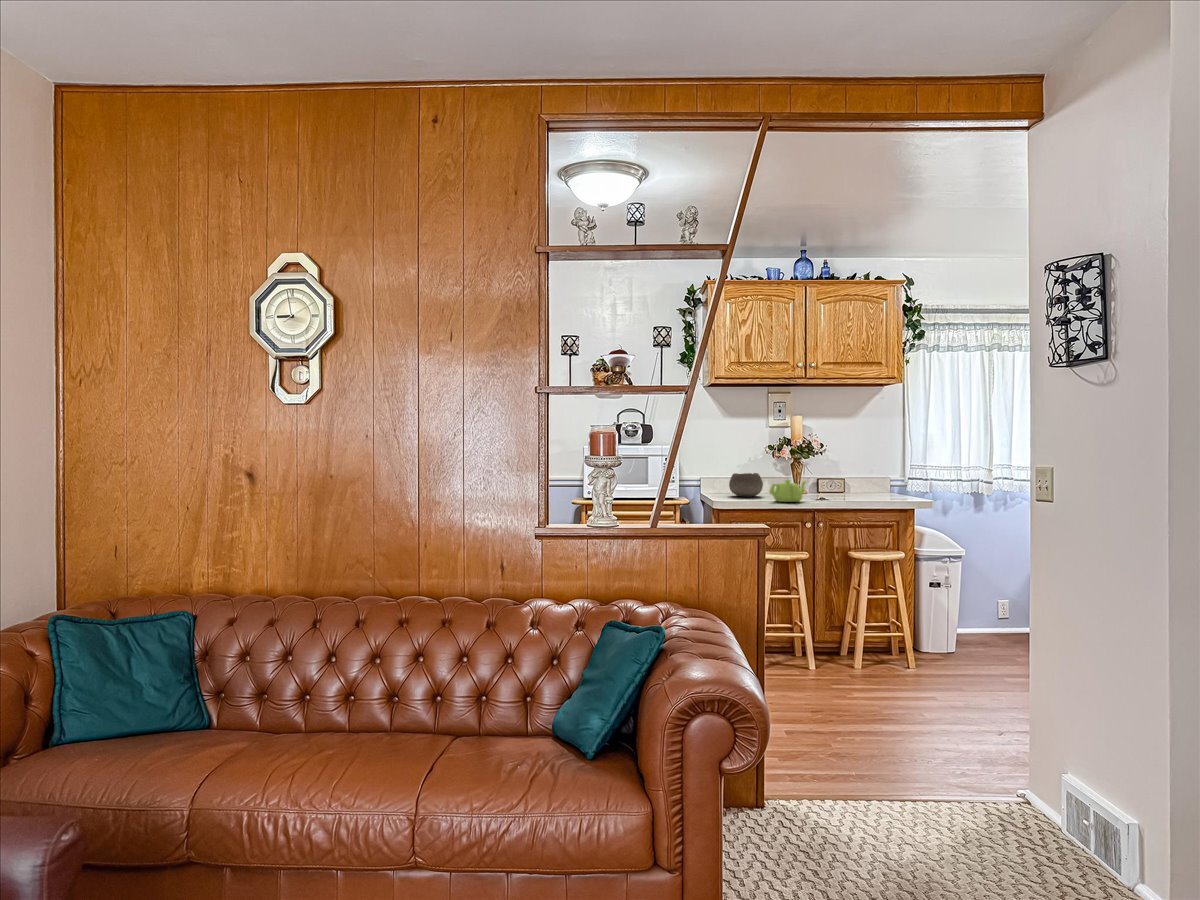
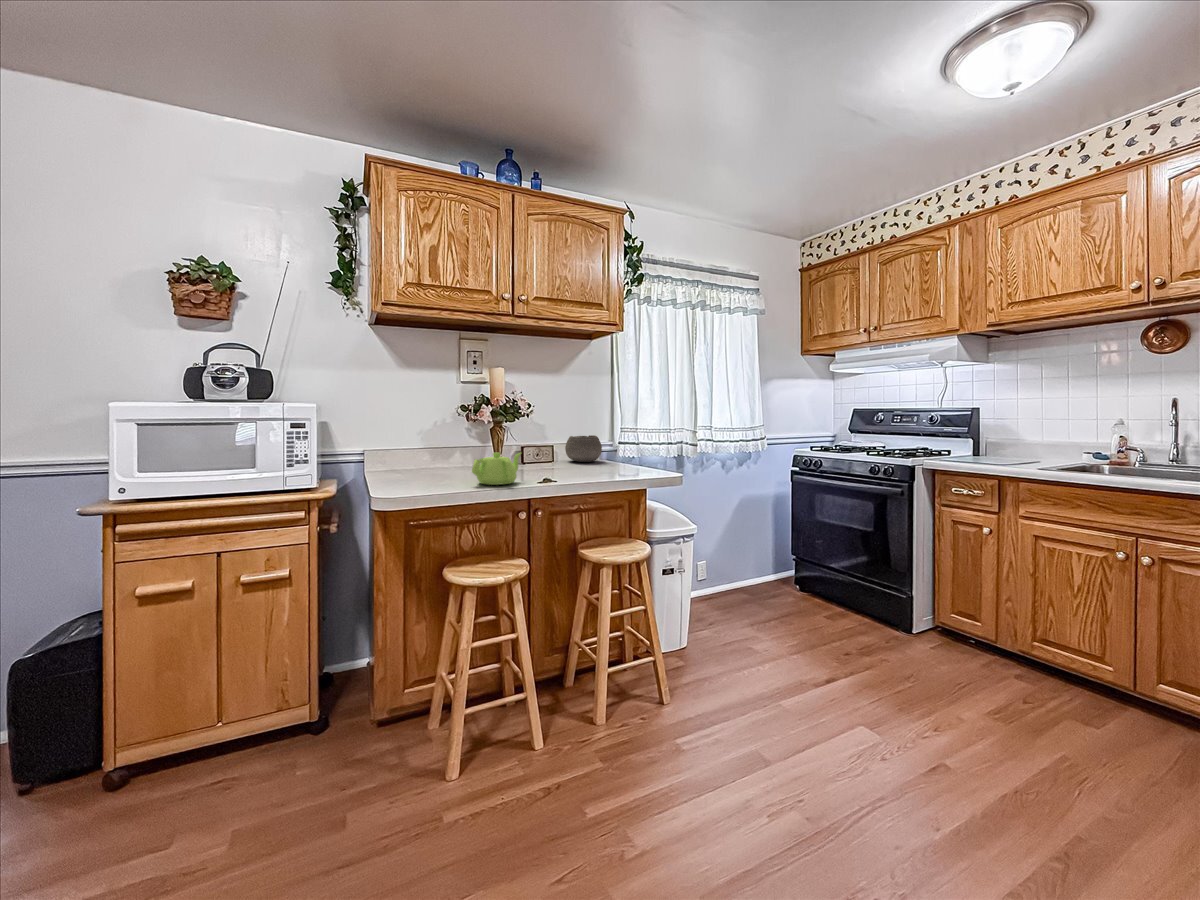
bowl: present [729,473,763,497] -> present [565,435,602,462]

